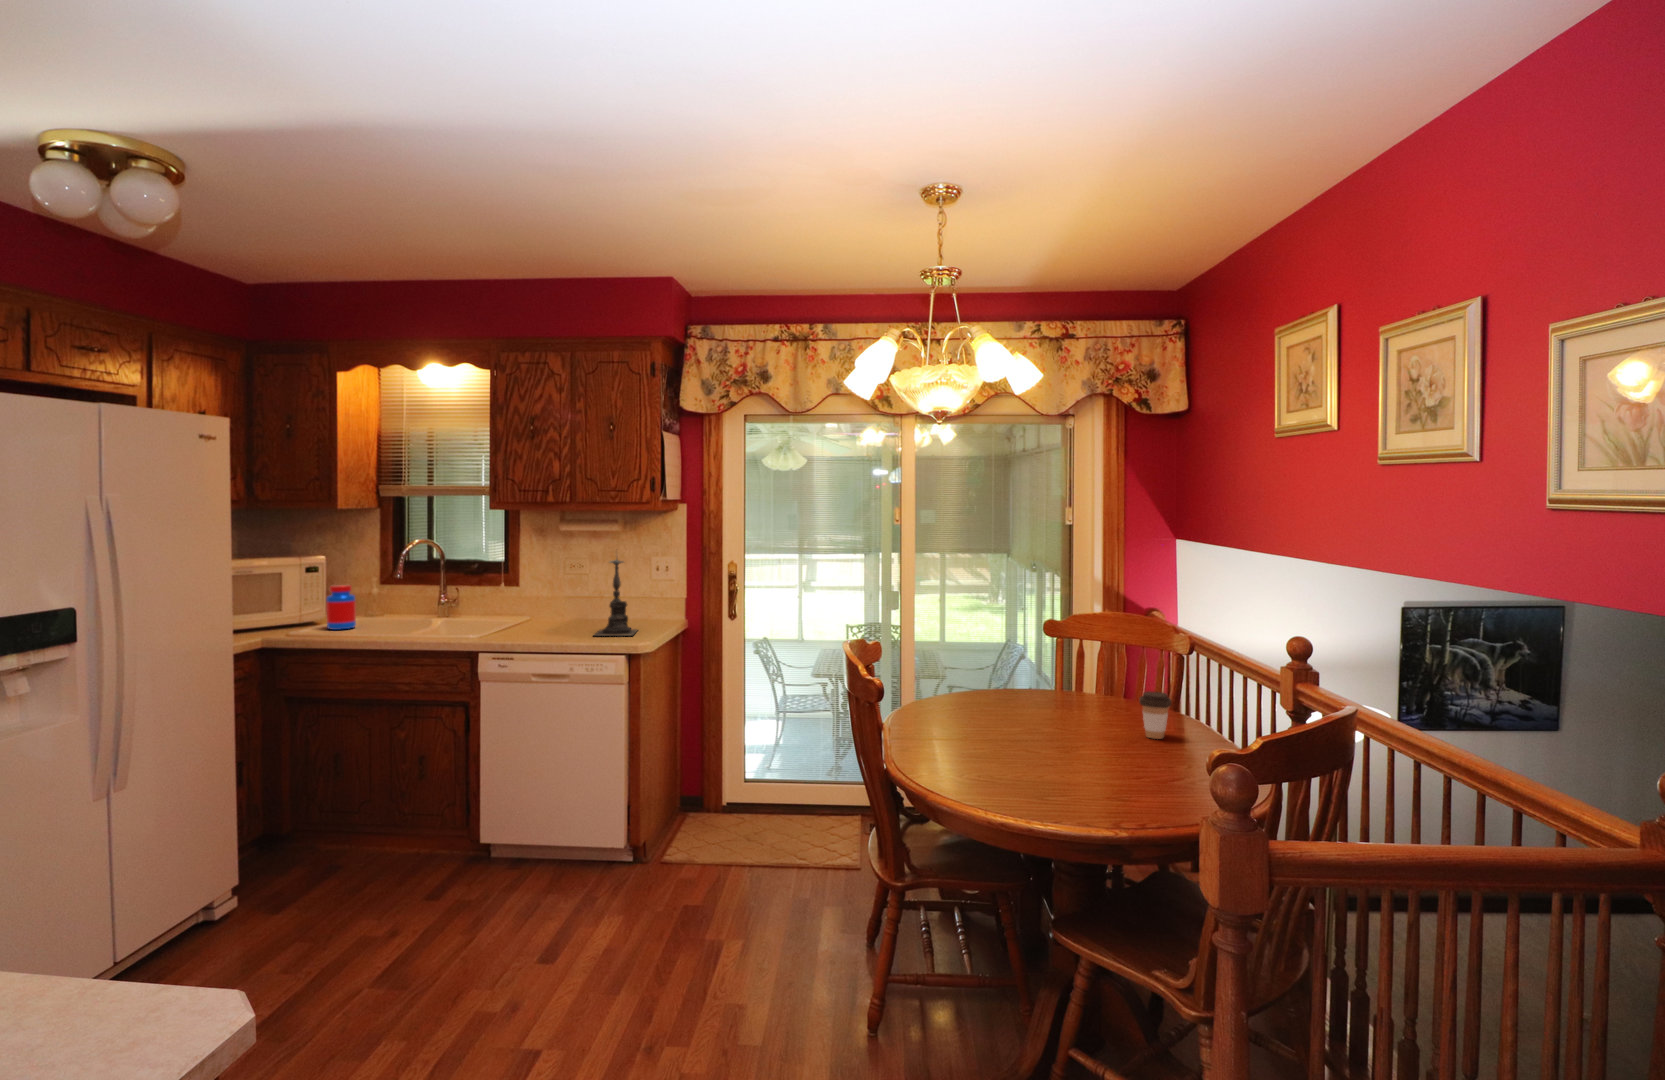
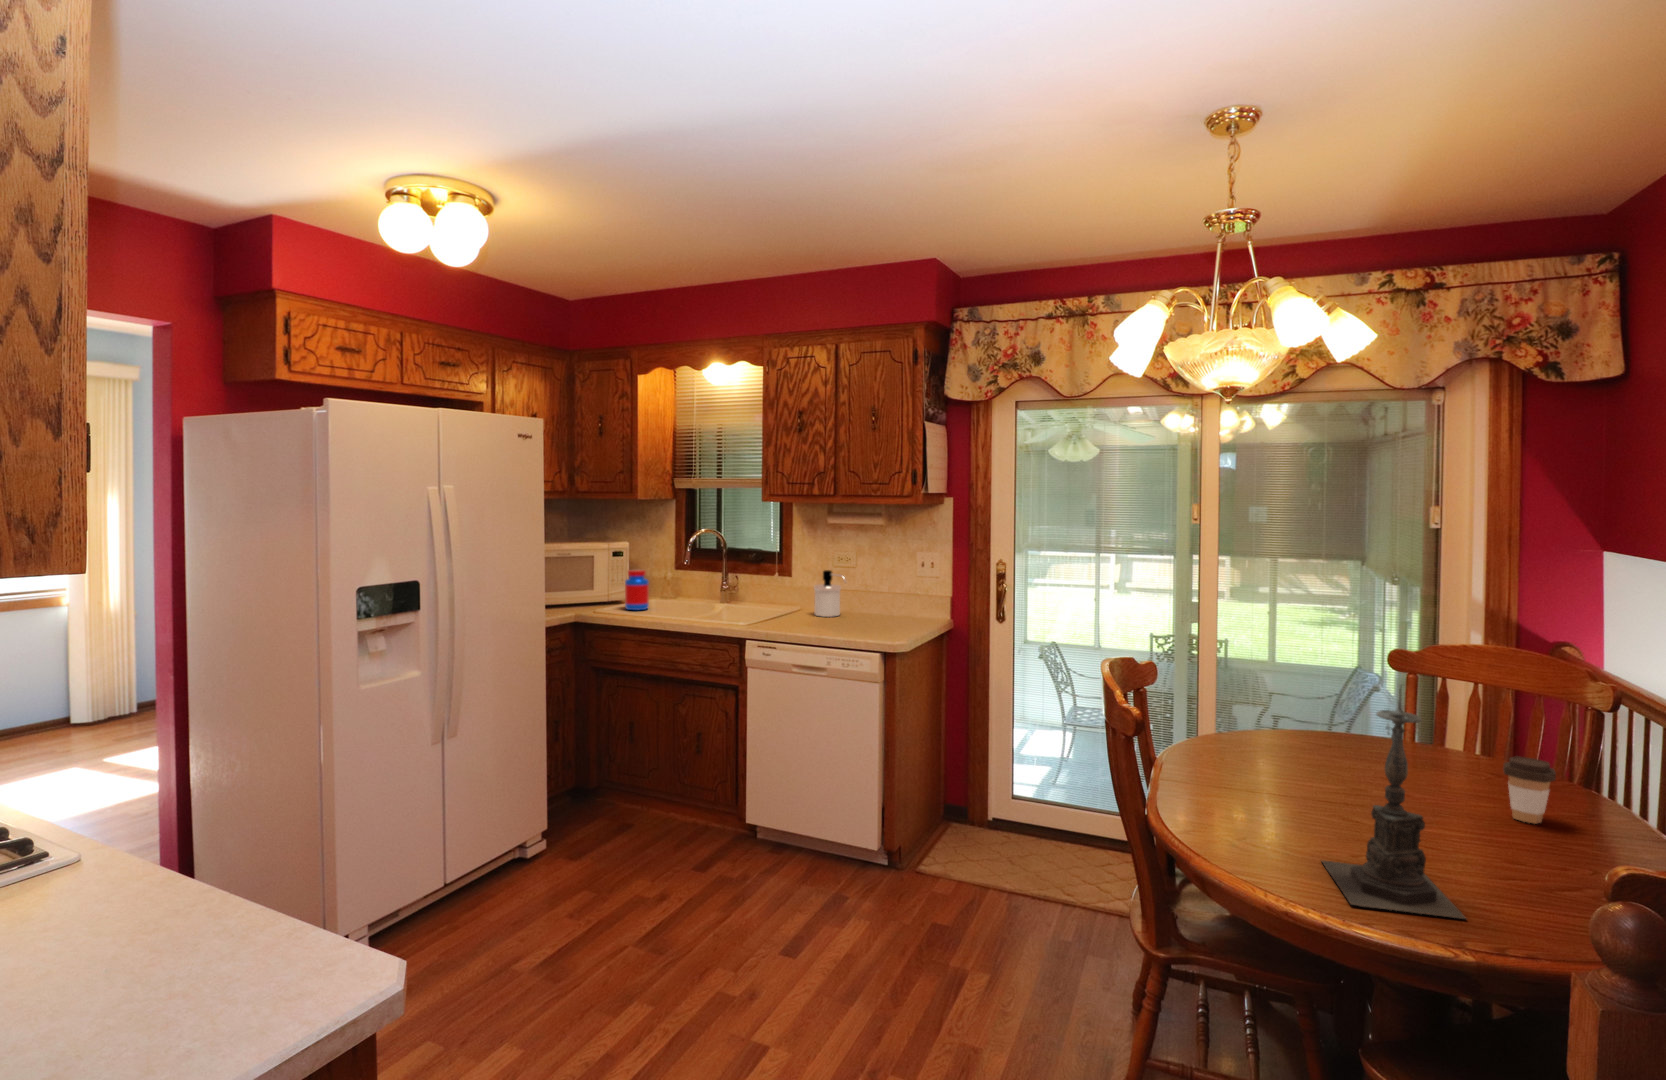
candle holder: present [594,559,637,636] -> present [1321,688,1466,919]
soap dispenser: none [547,578,583,624] -> present [814,570,846,617]

